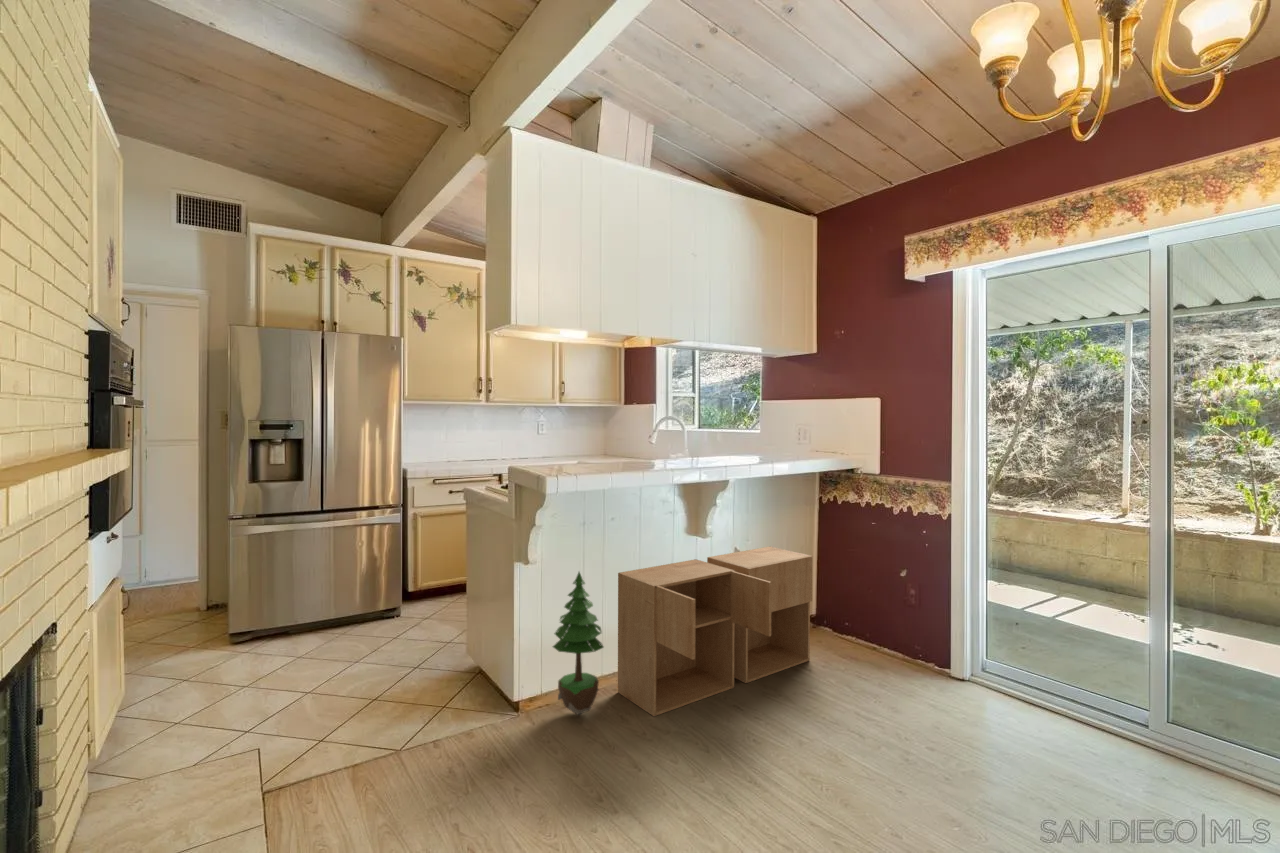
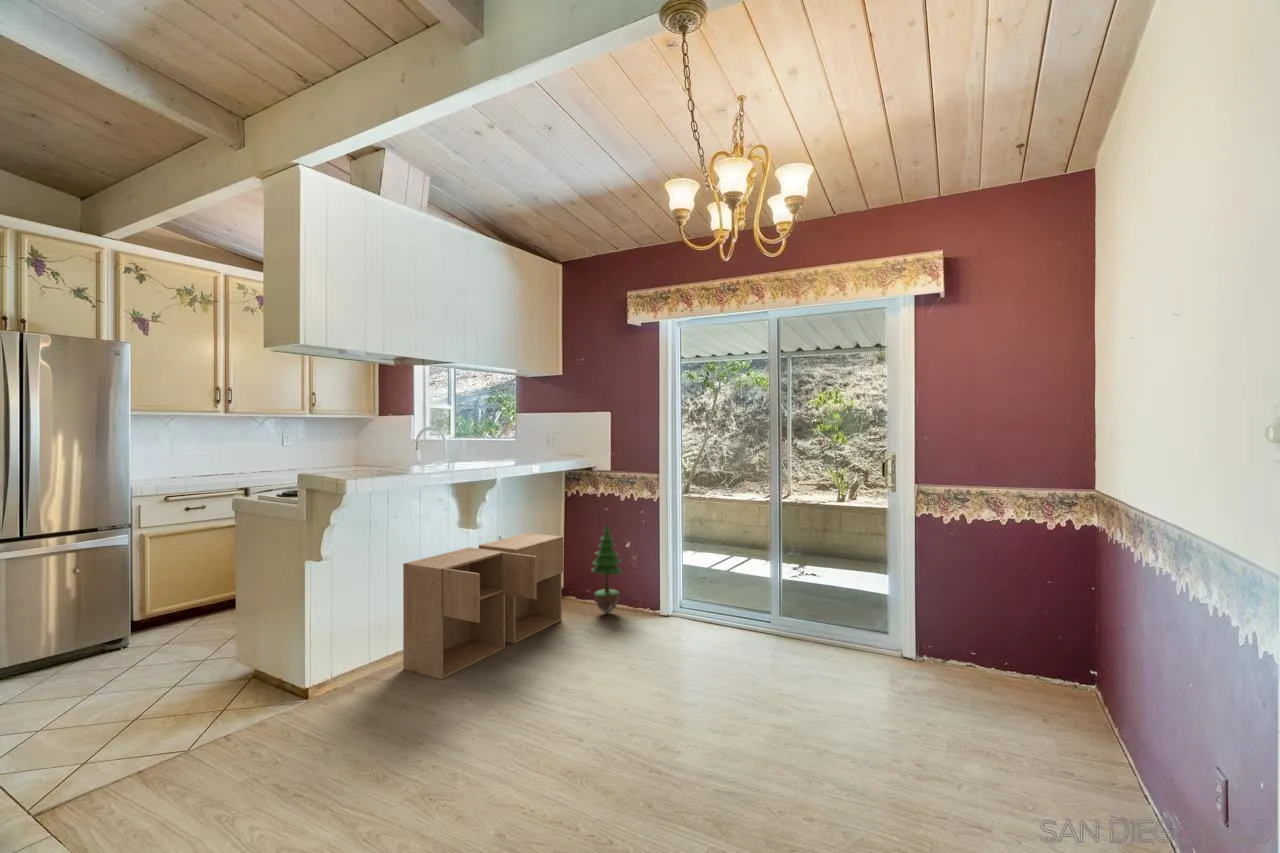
potted tree: present [553,572,603,715] -> present [592,525,622,614]

